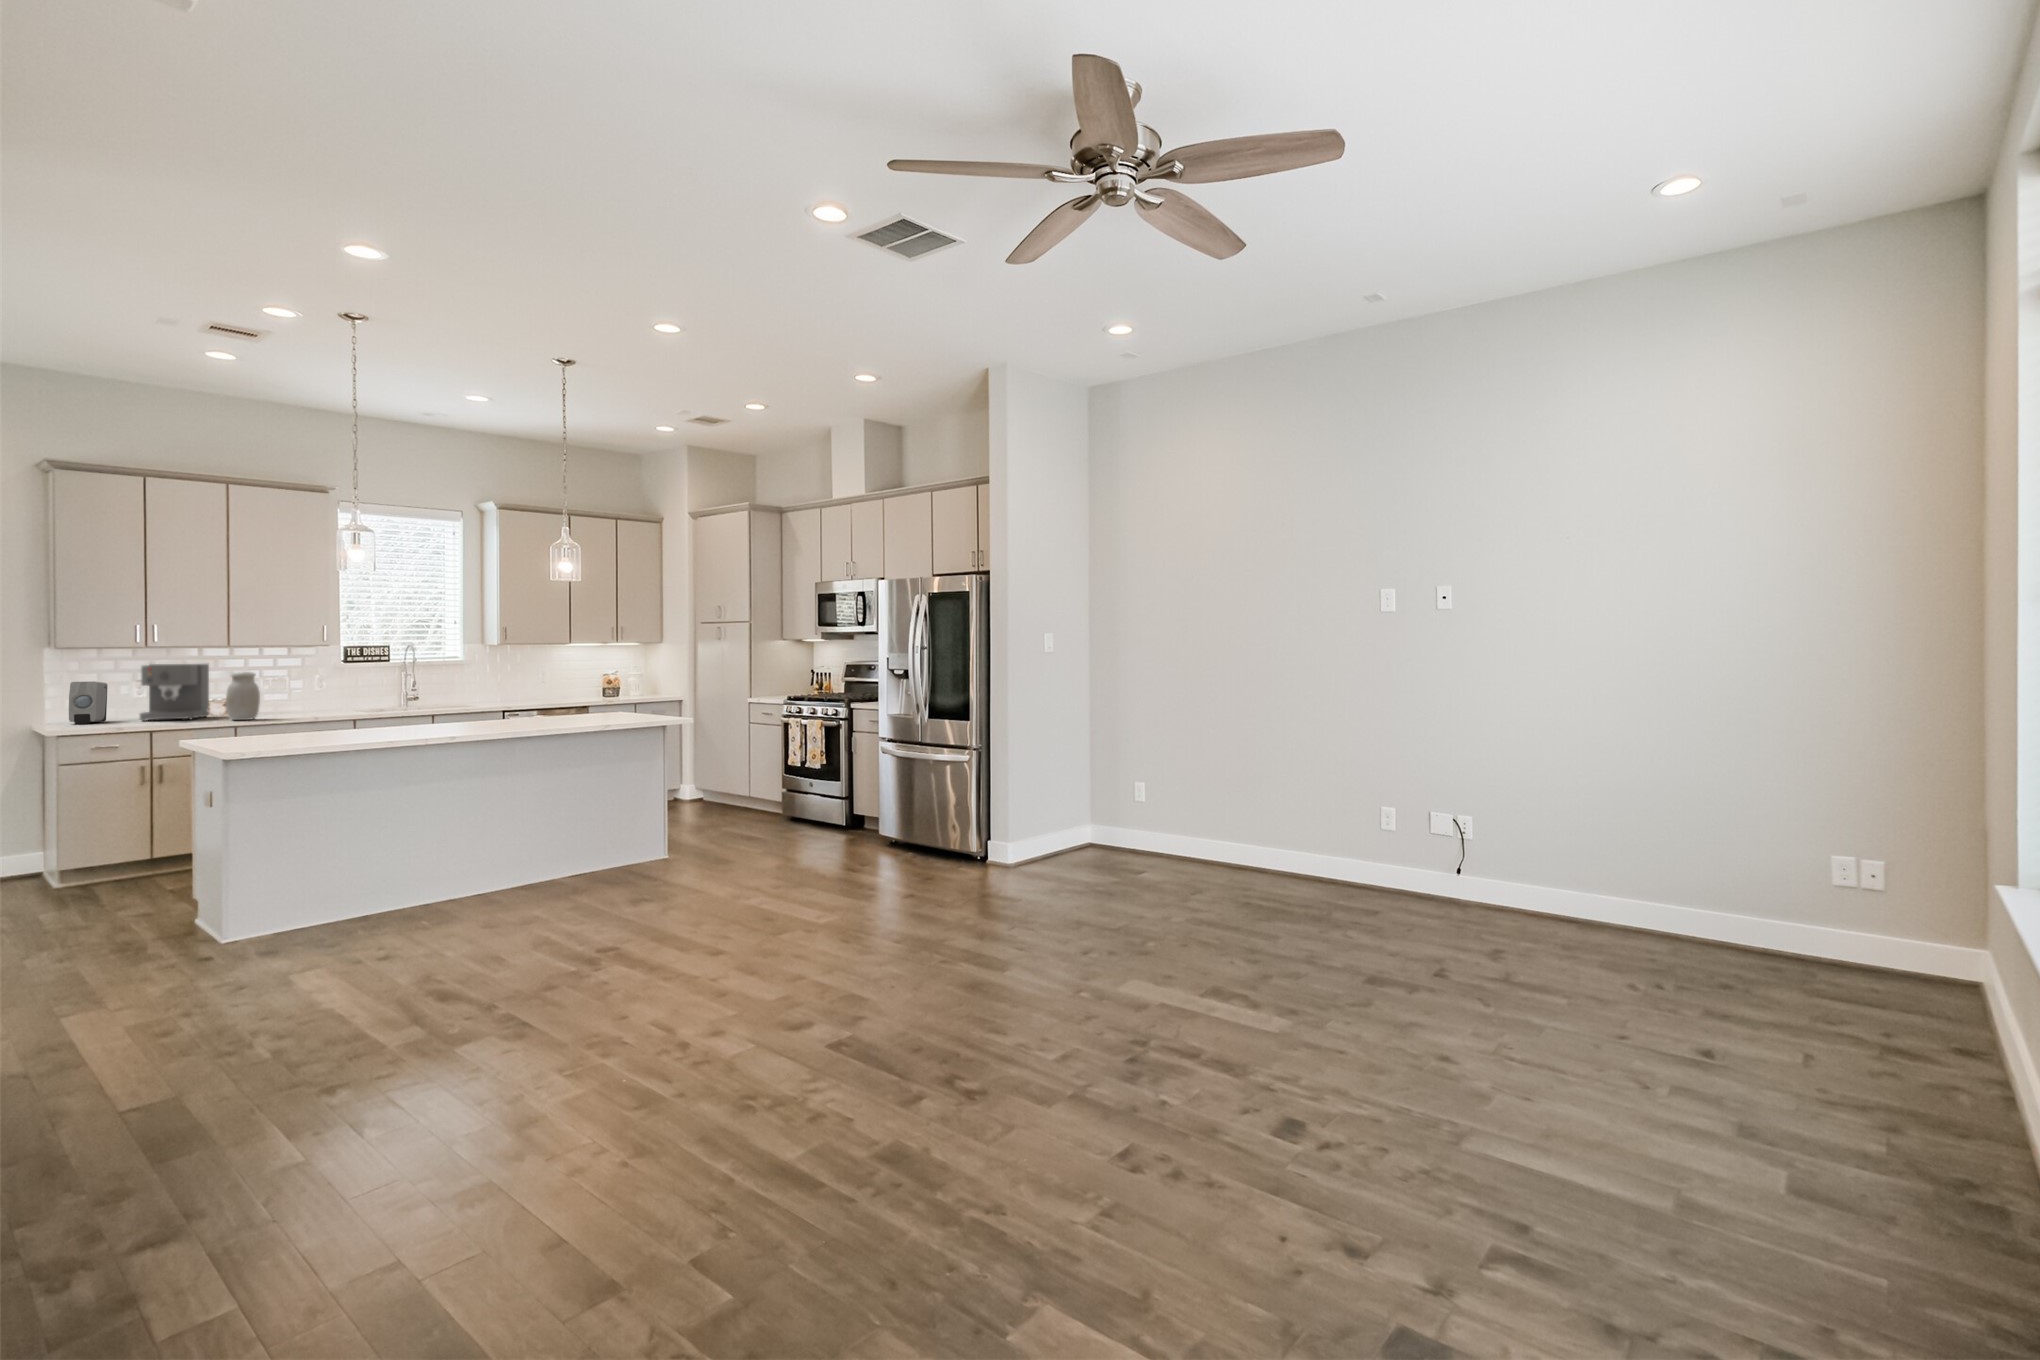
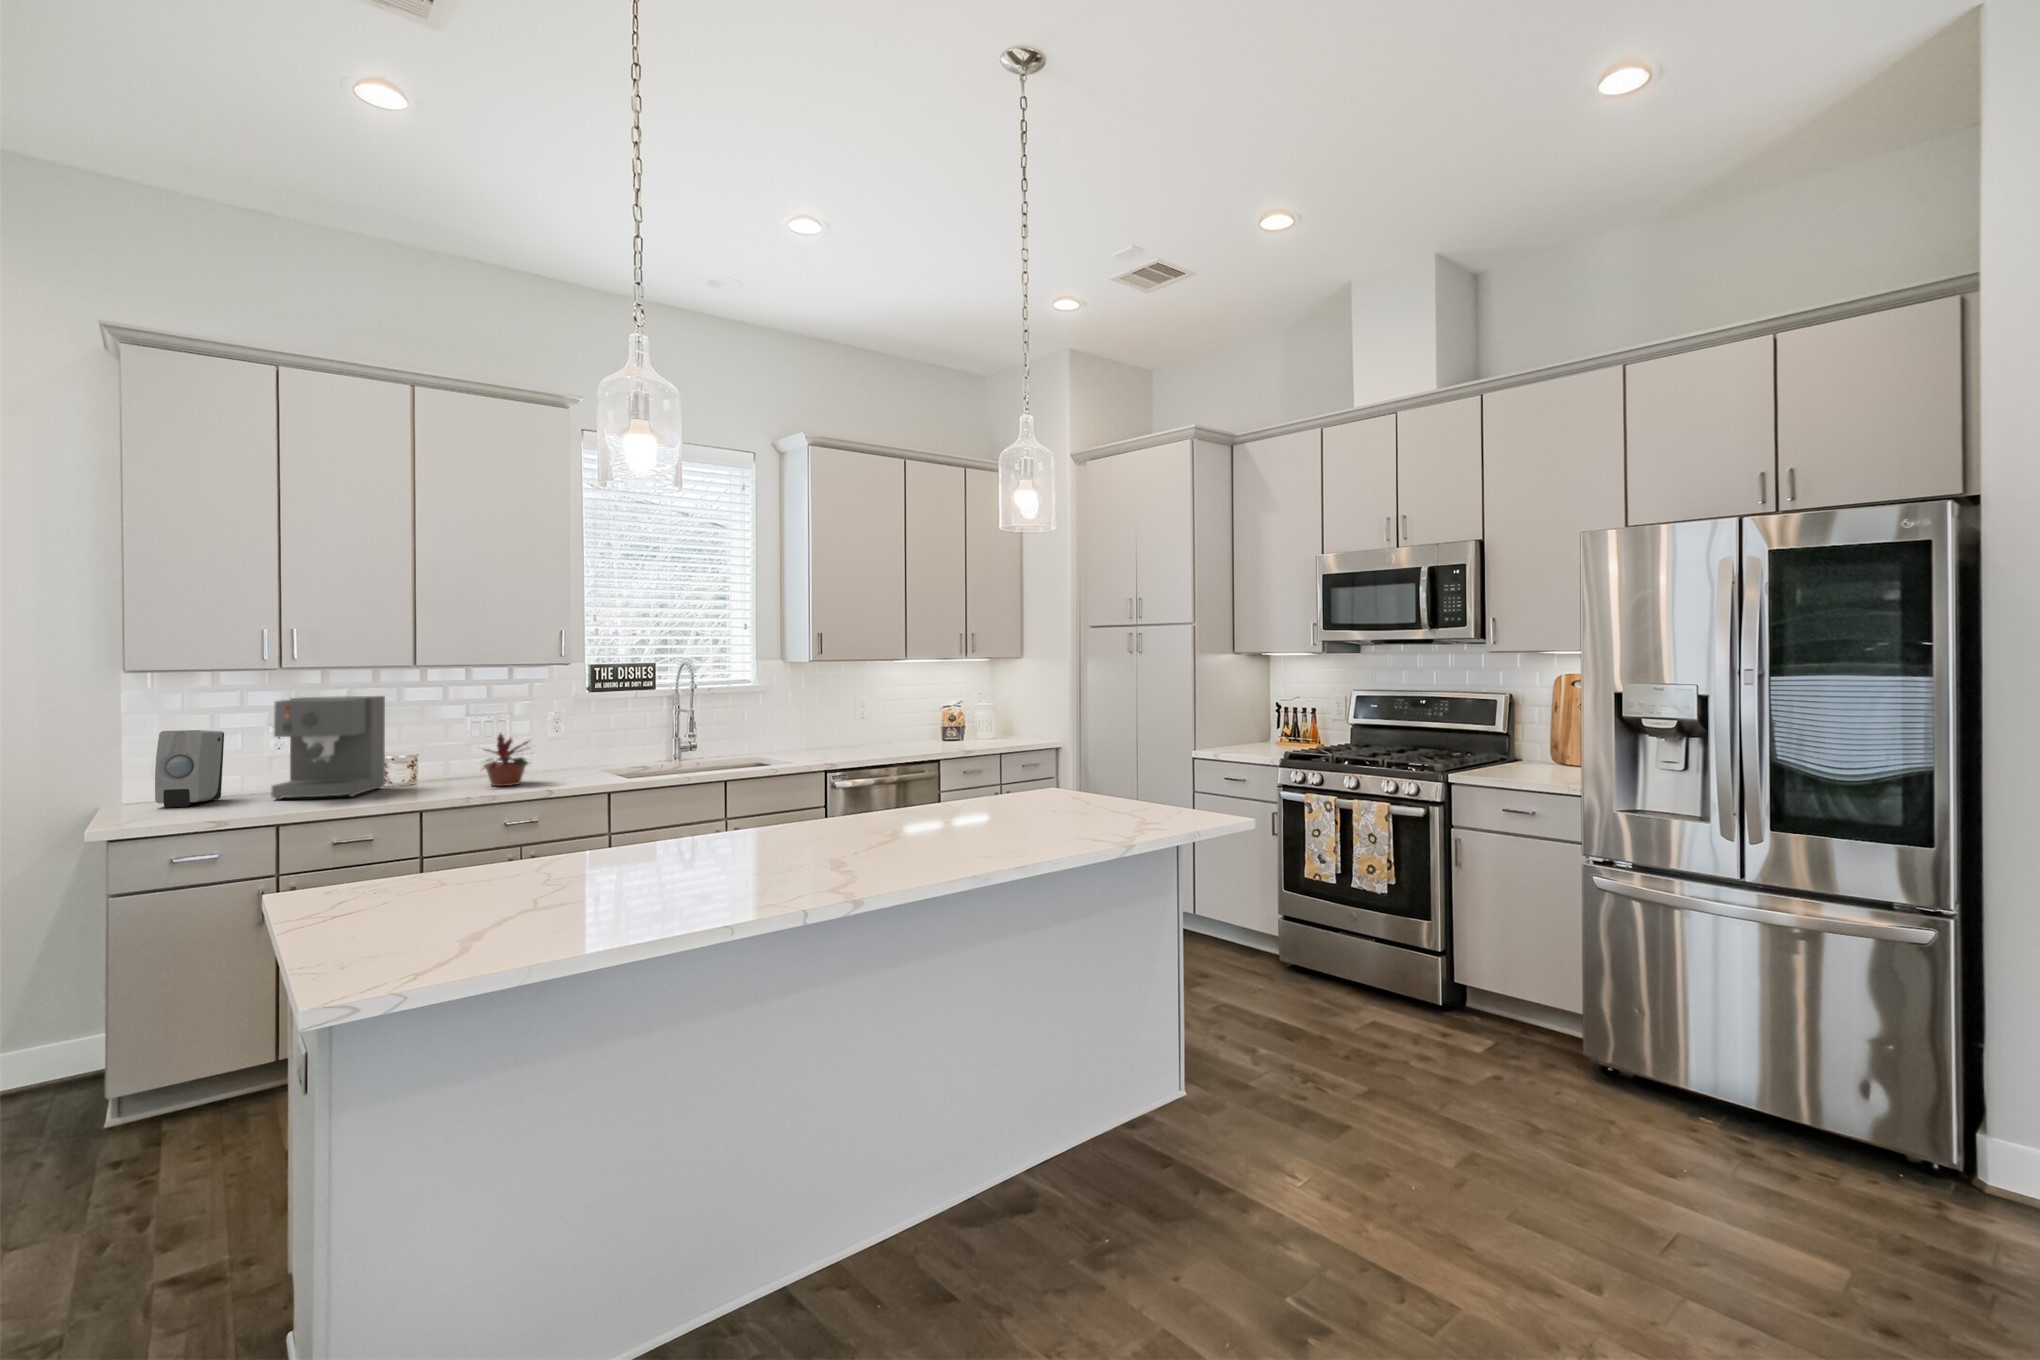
jar: present [226,672,260,720] -> none [406,713,461,800]
potted plant: none [265,684,310,715] -> present [481,733,529,786]

